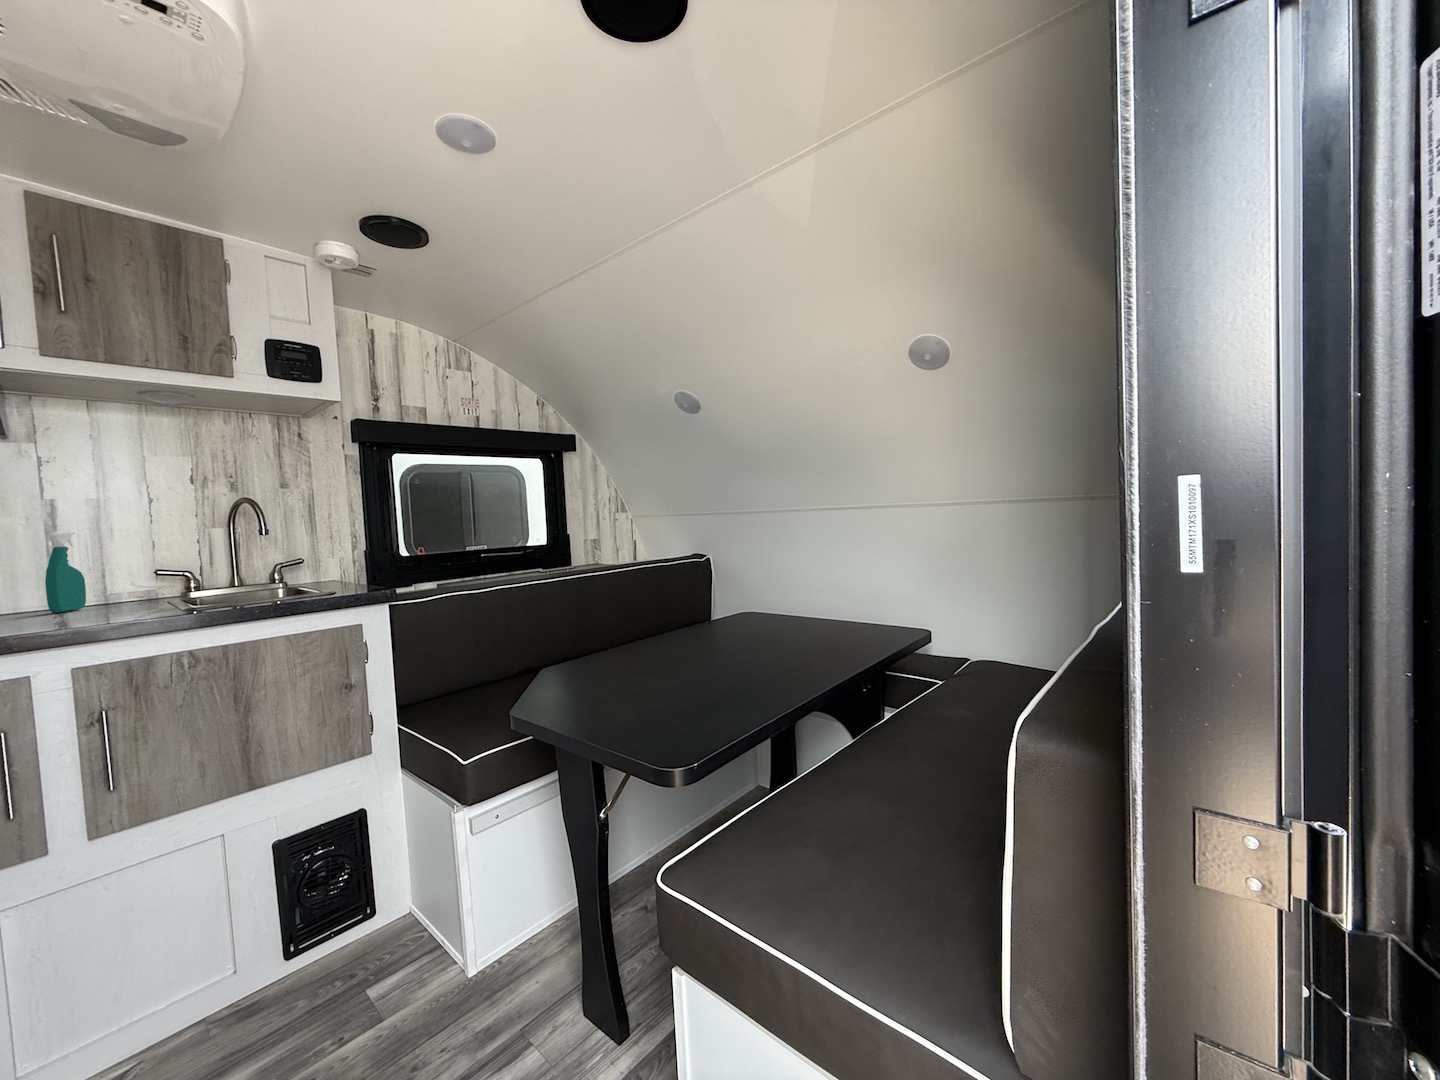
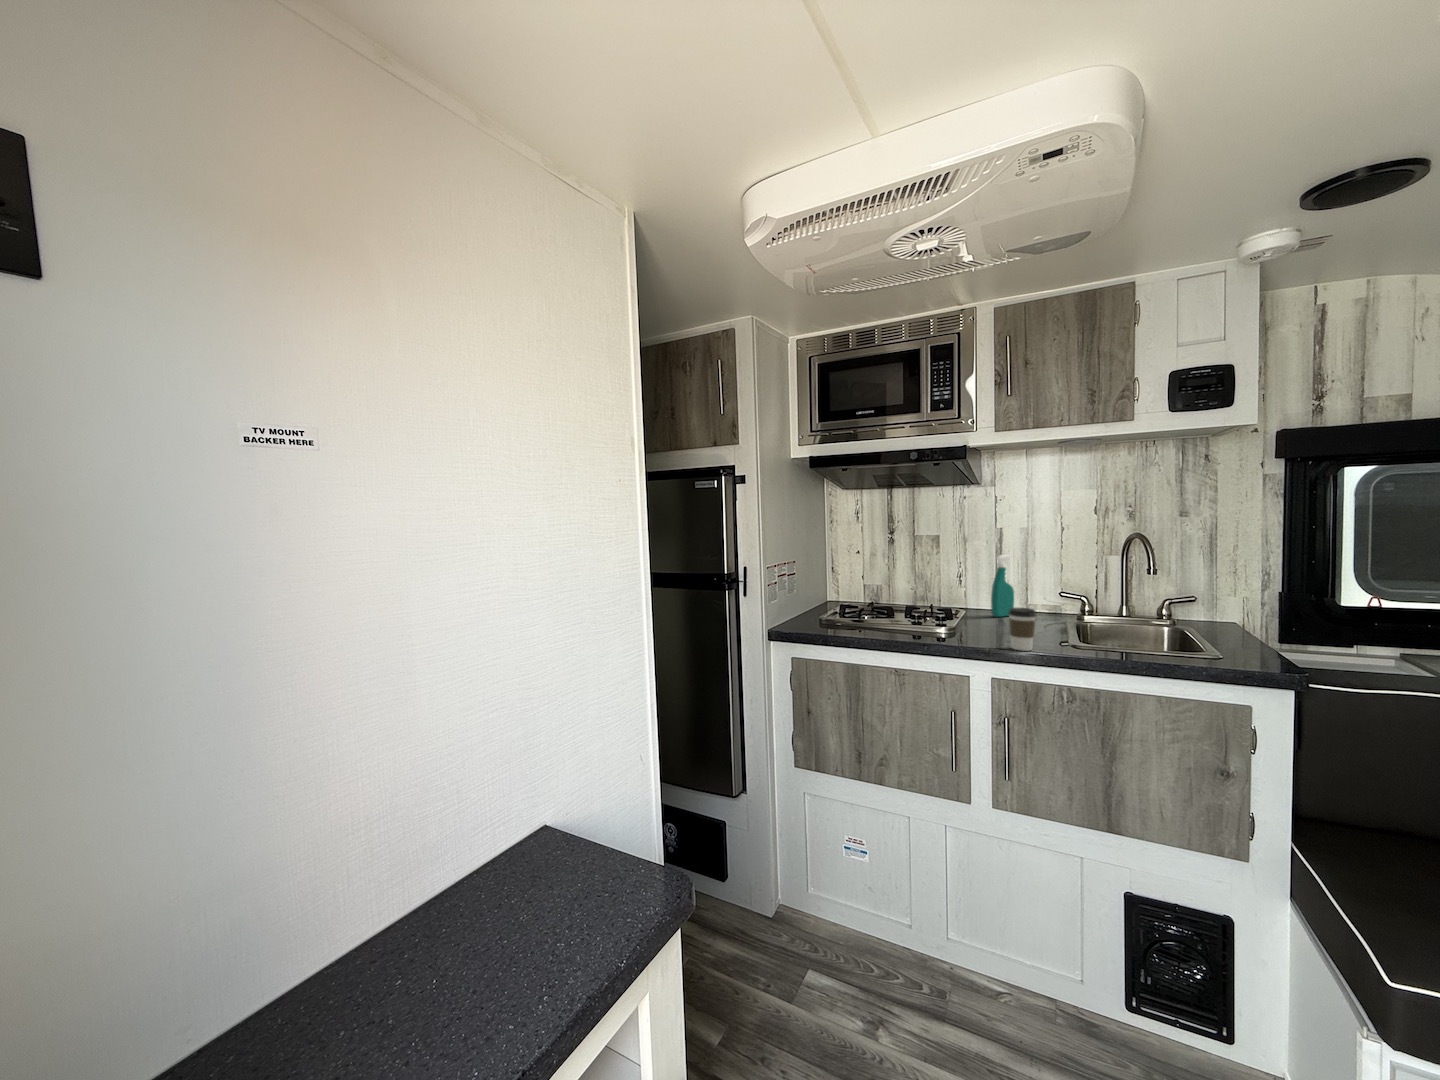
coffee cup: none [92,574,136,625] -> present [1008,608,1036,651]

